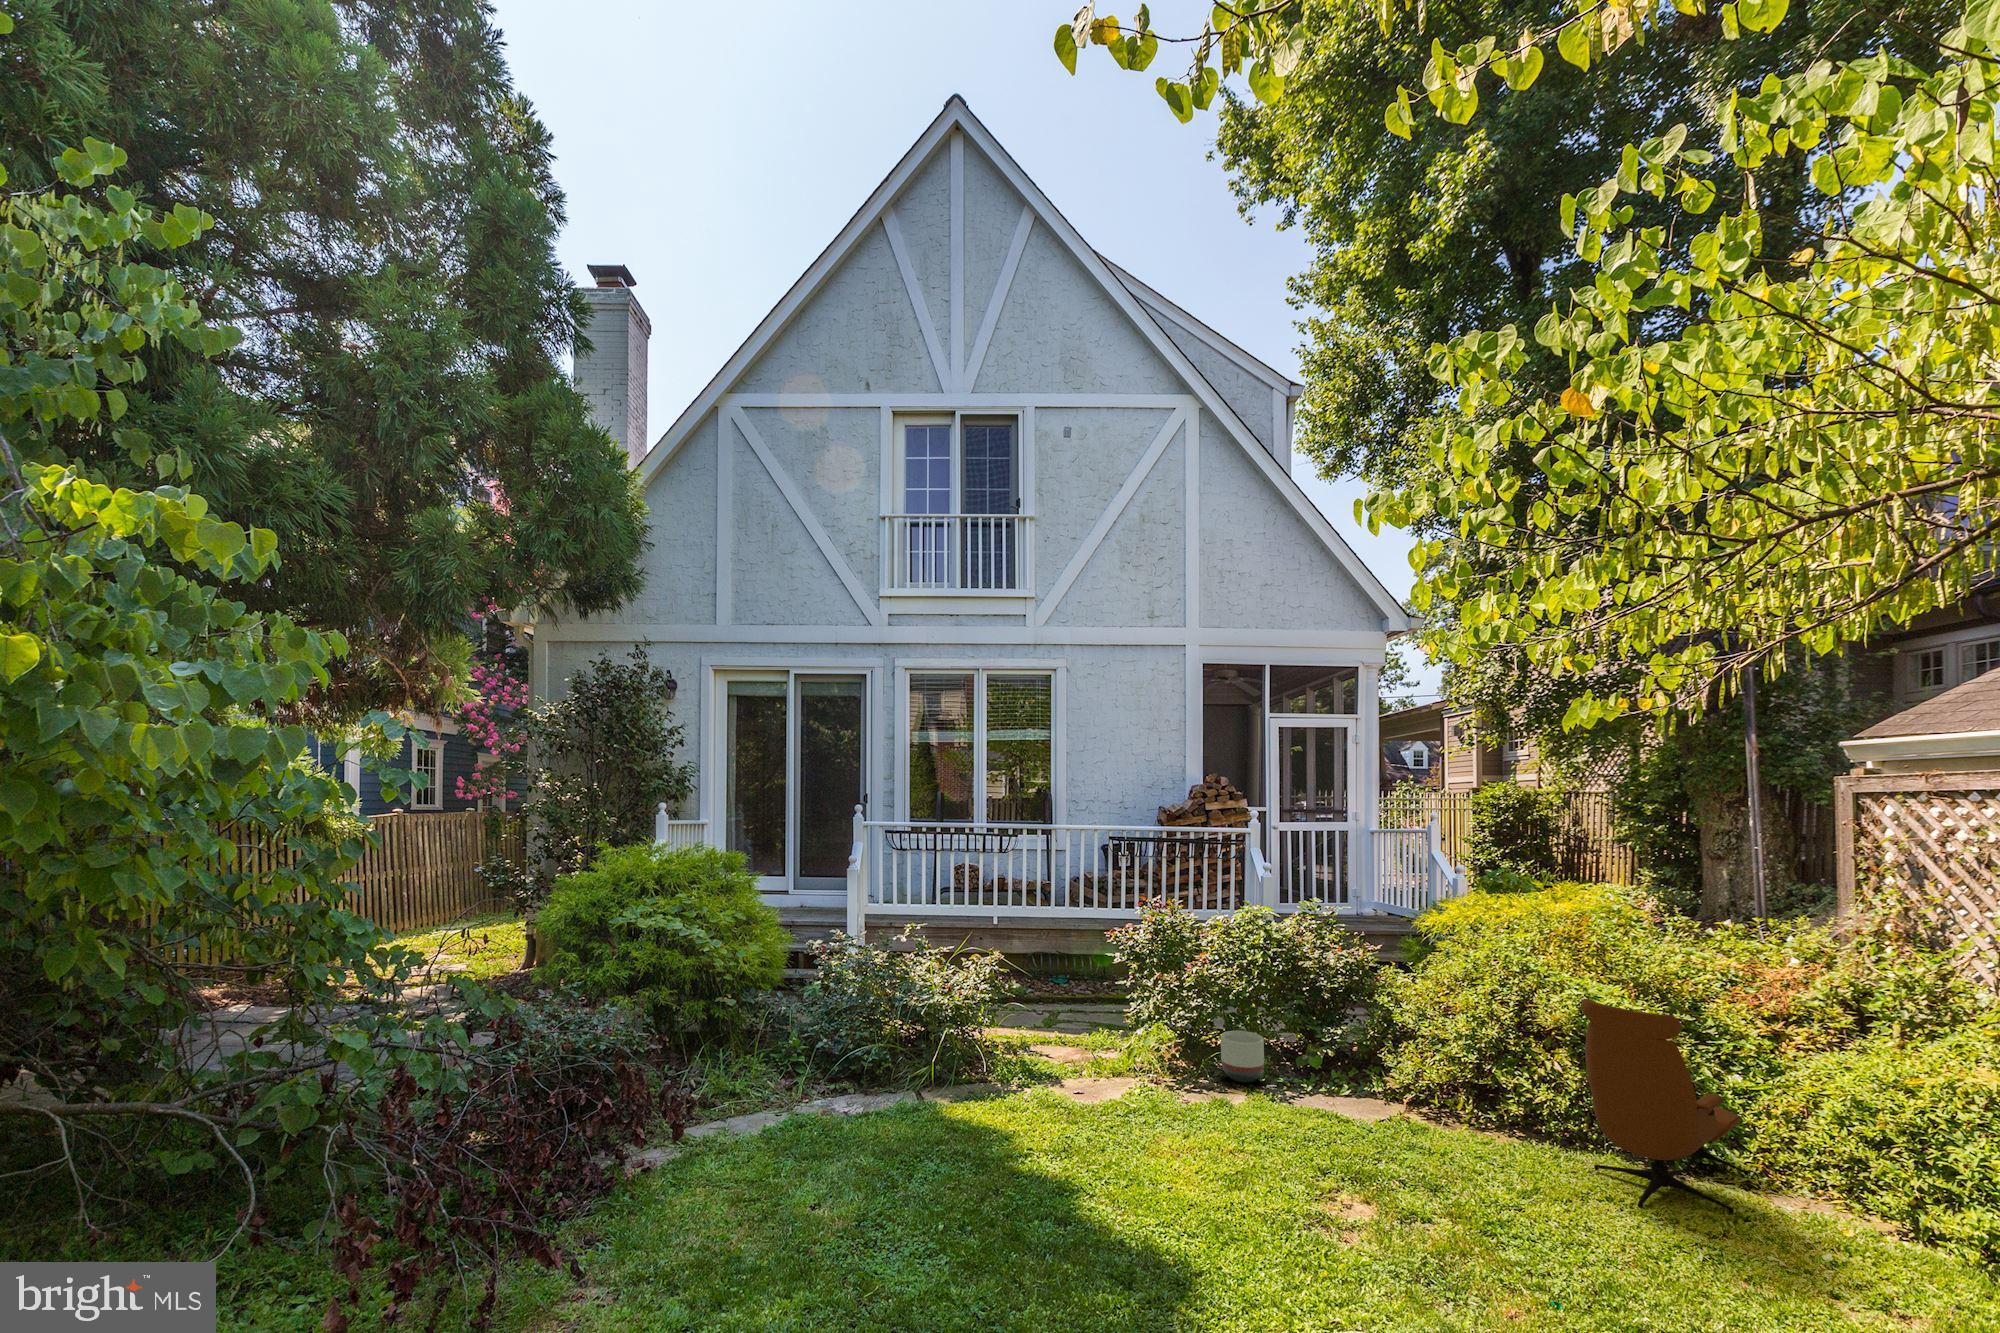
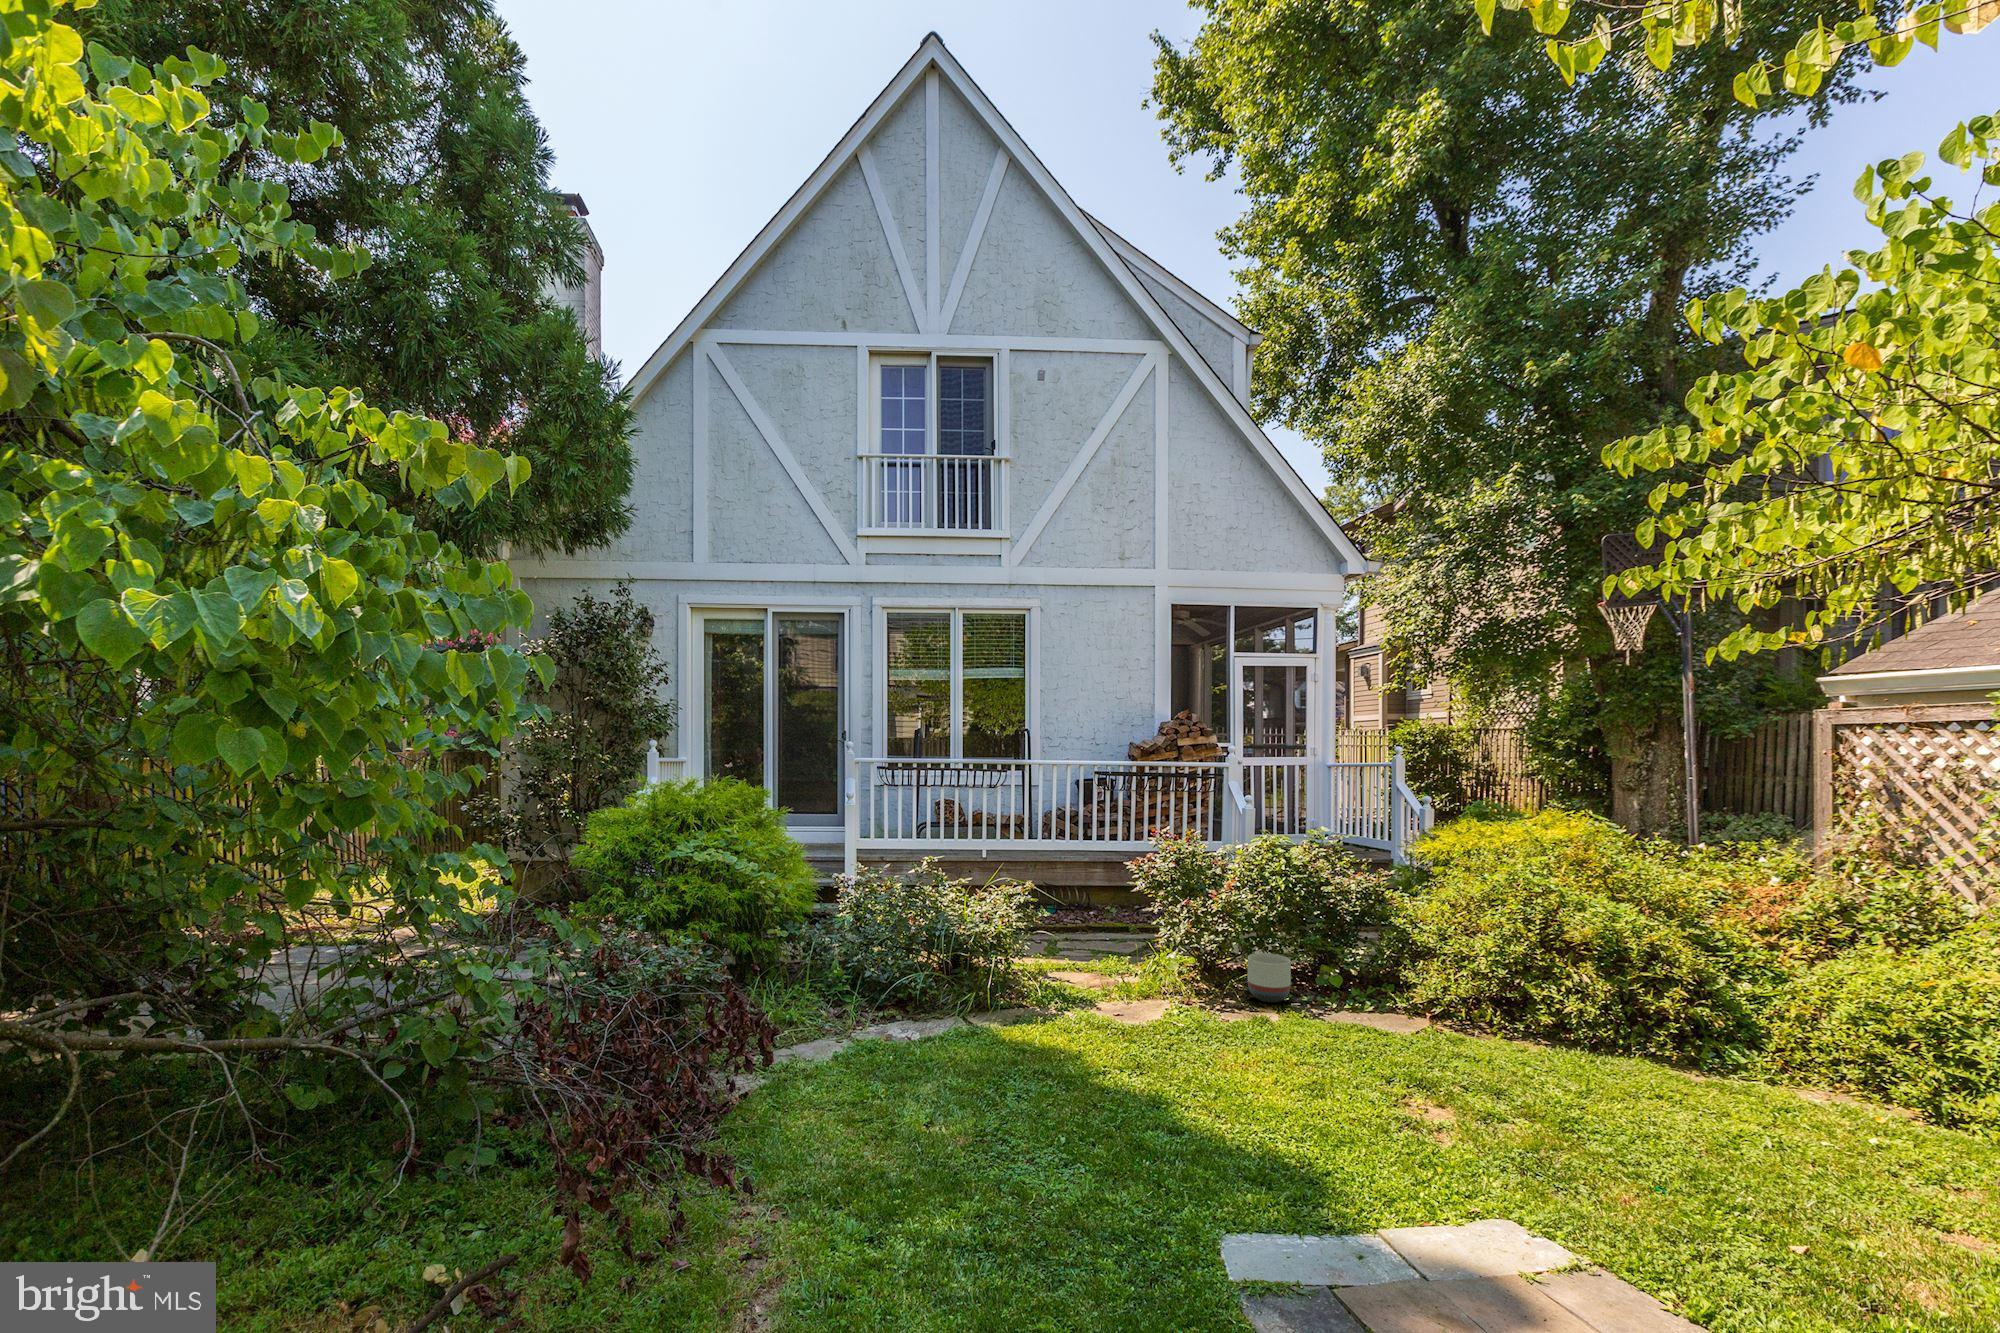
lounge chair: present [1581,999,1748,1214] -> none [1630,907,1770,1107]

